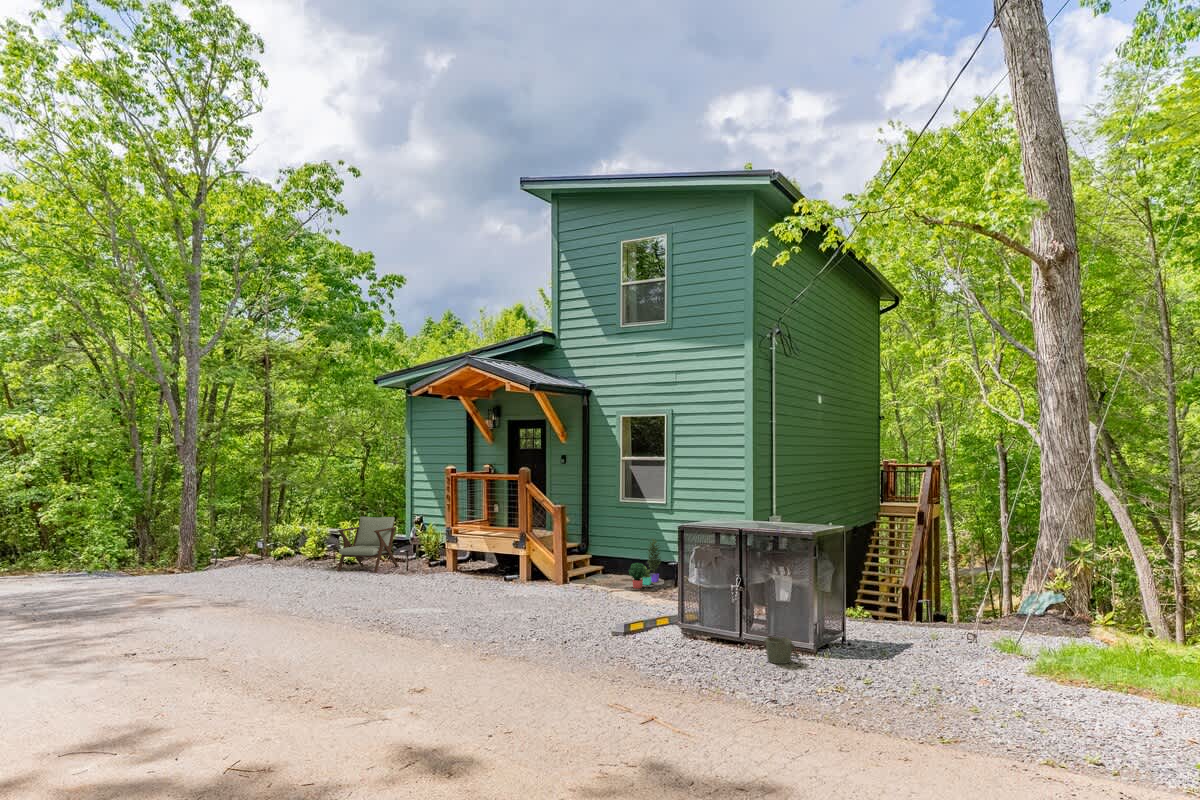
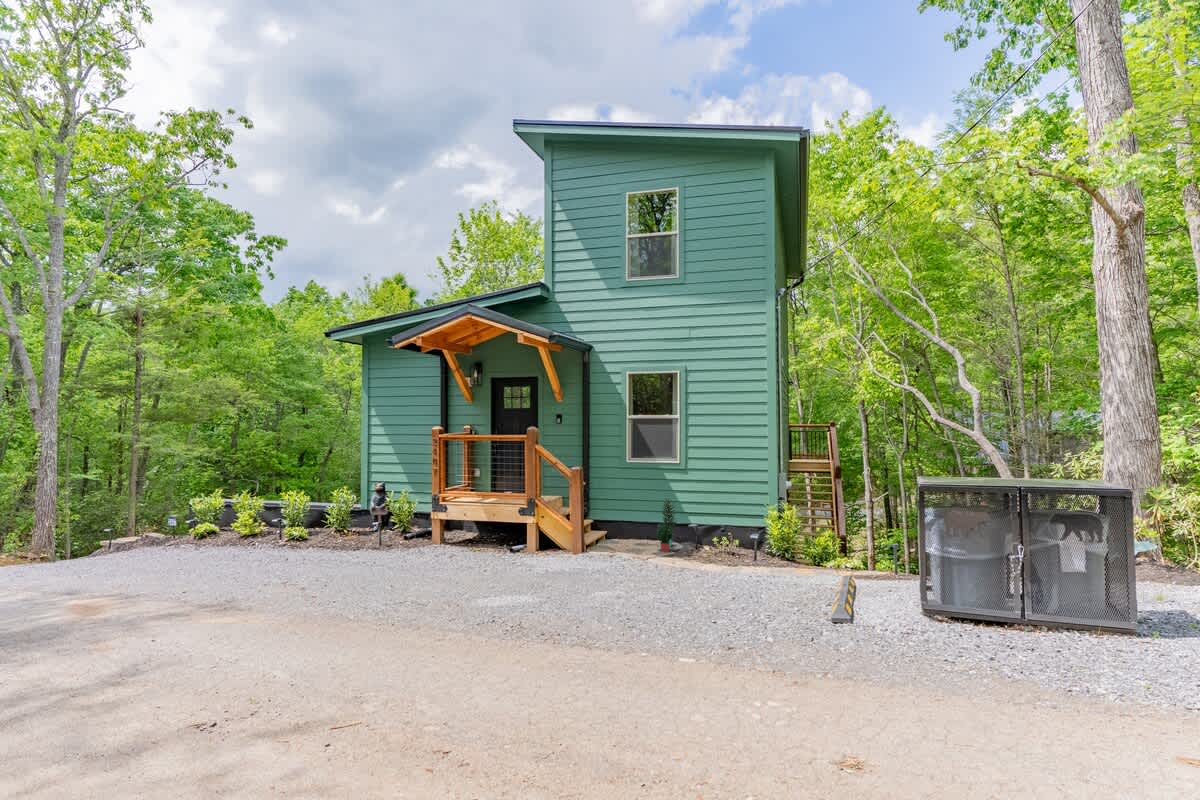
lounge chair: present [337,517,398,573] -> none [289,486,362,552]
bucket: present [763,636,799,664] -> none [967,612,1015,647]

